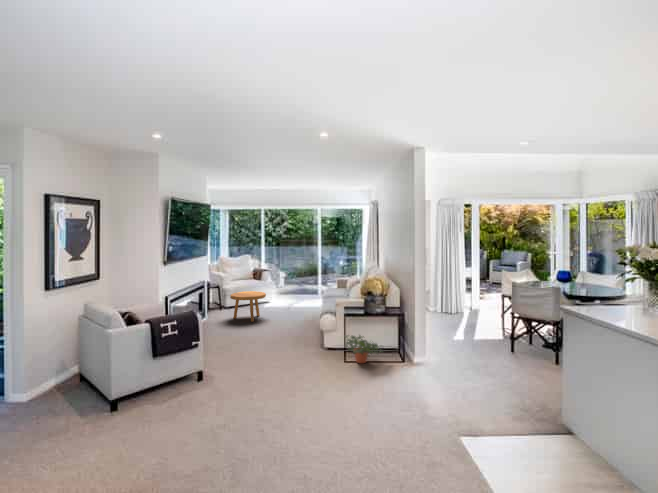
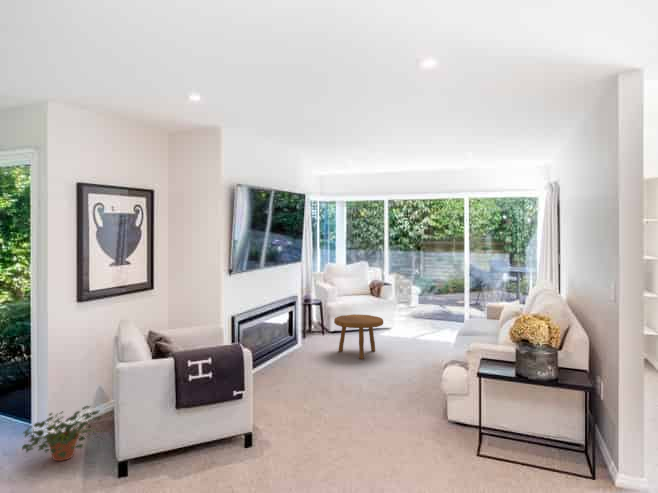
potted plant: present [346,335,381,363] -> present [22,406,104,461]

